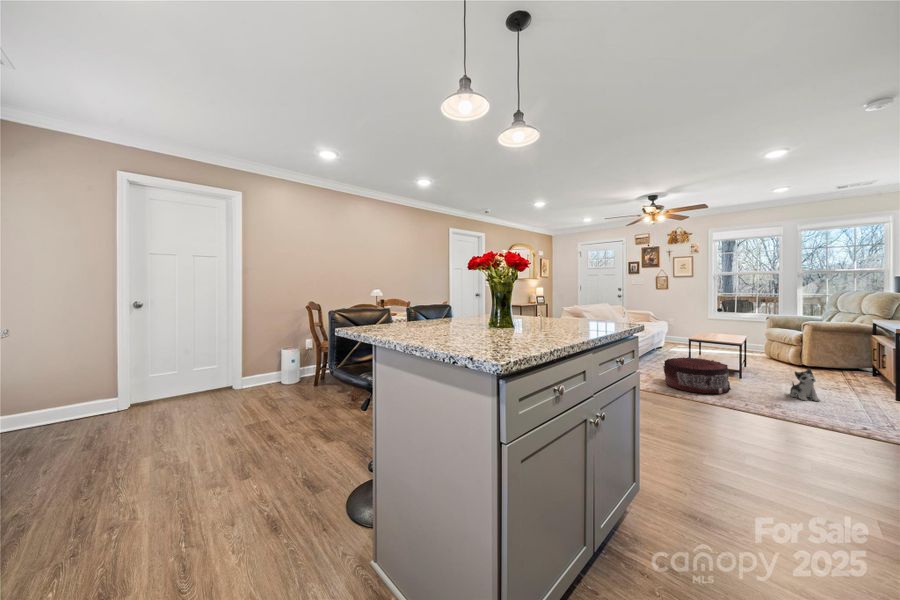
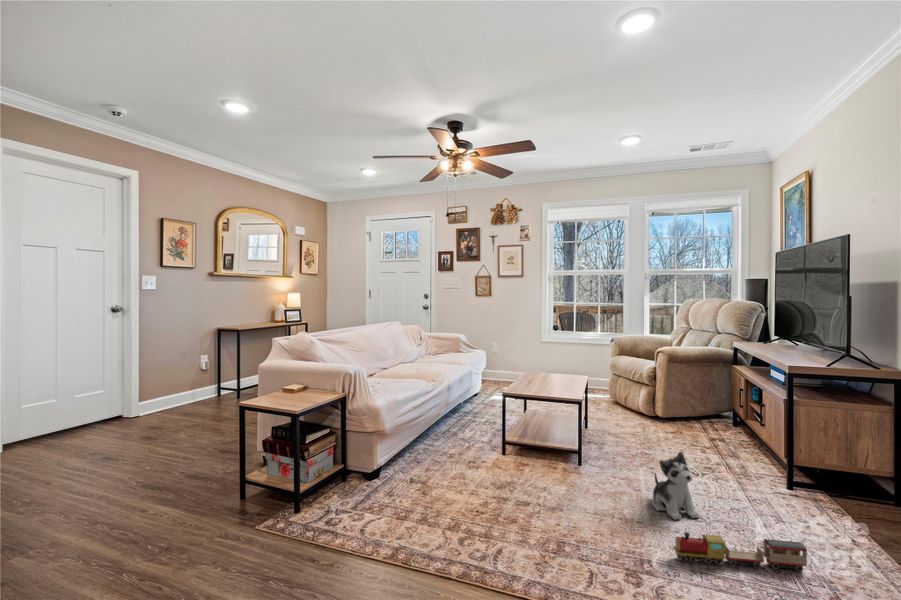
pouf: present [663,357,731,394] -> none [443,435,562,533]
toy train: none [799,398,884,421] -> present [673,532,807,572]

